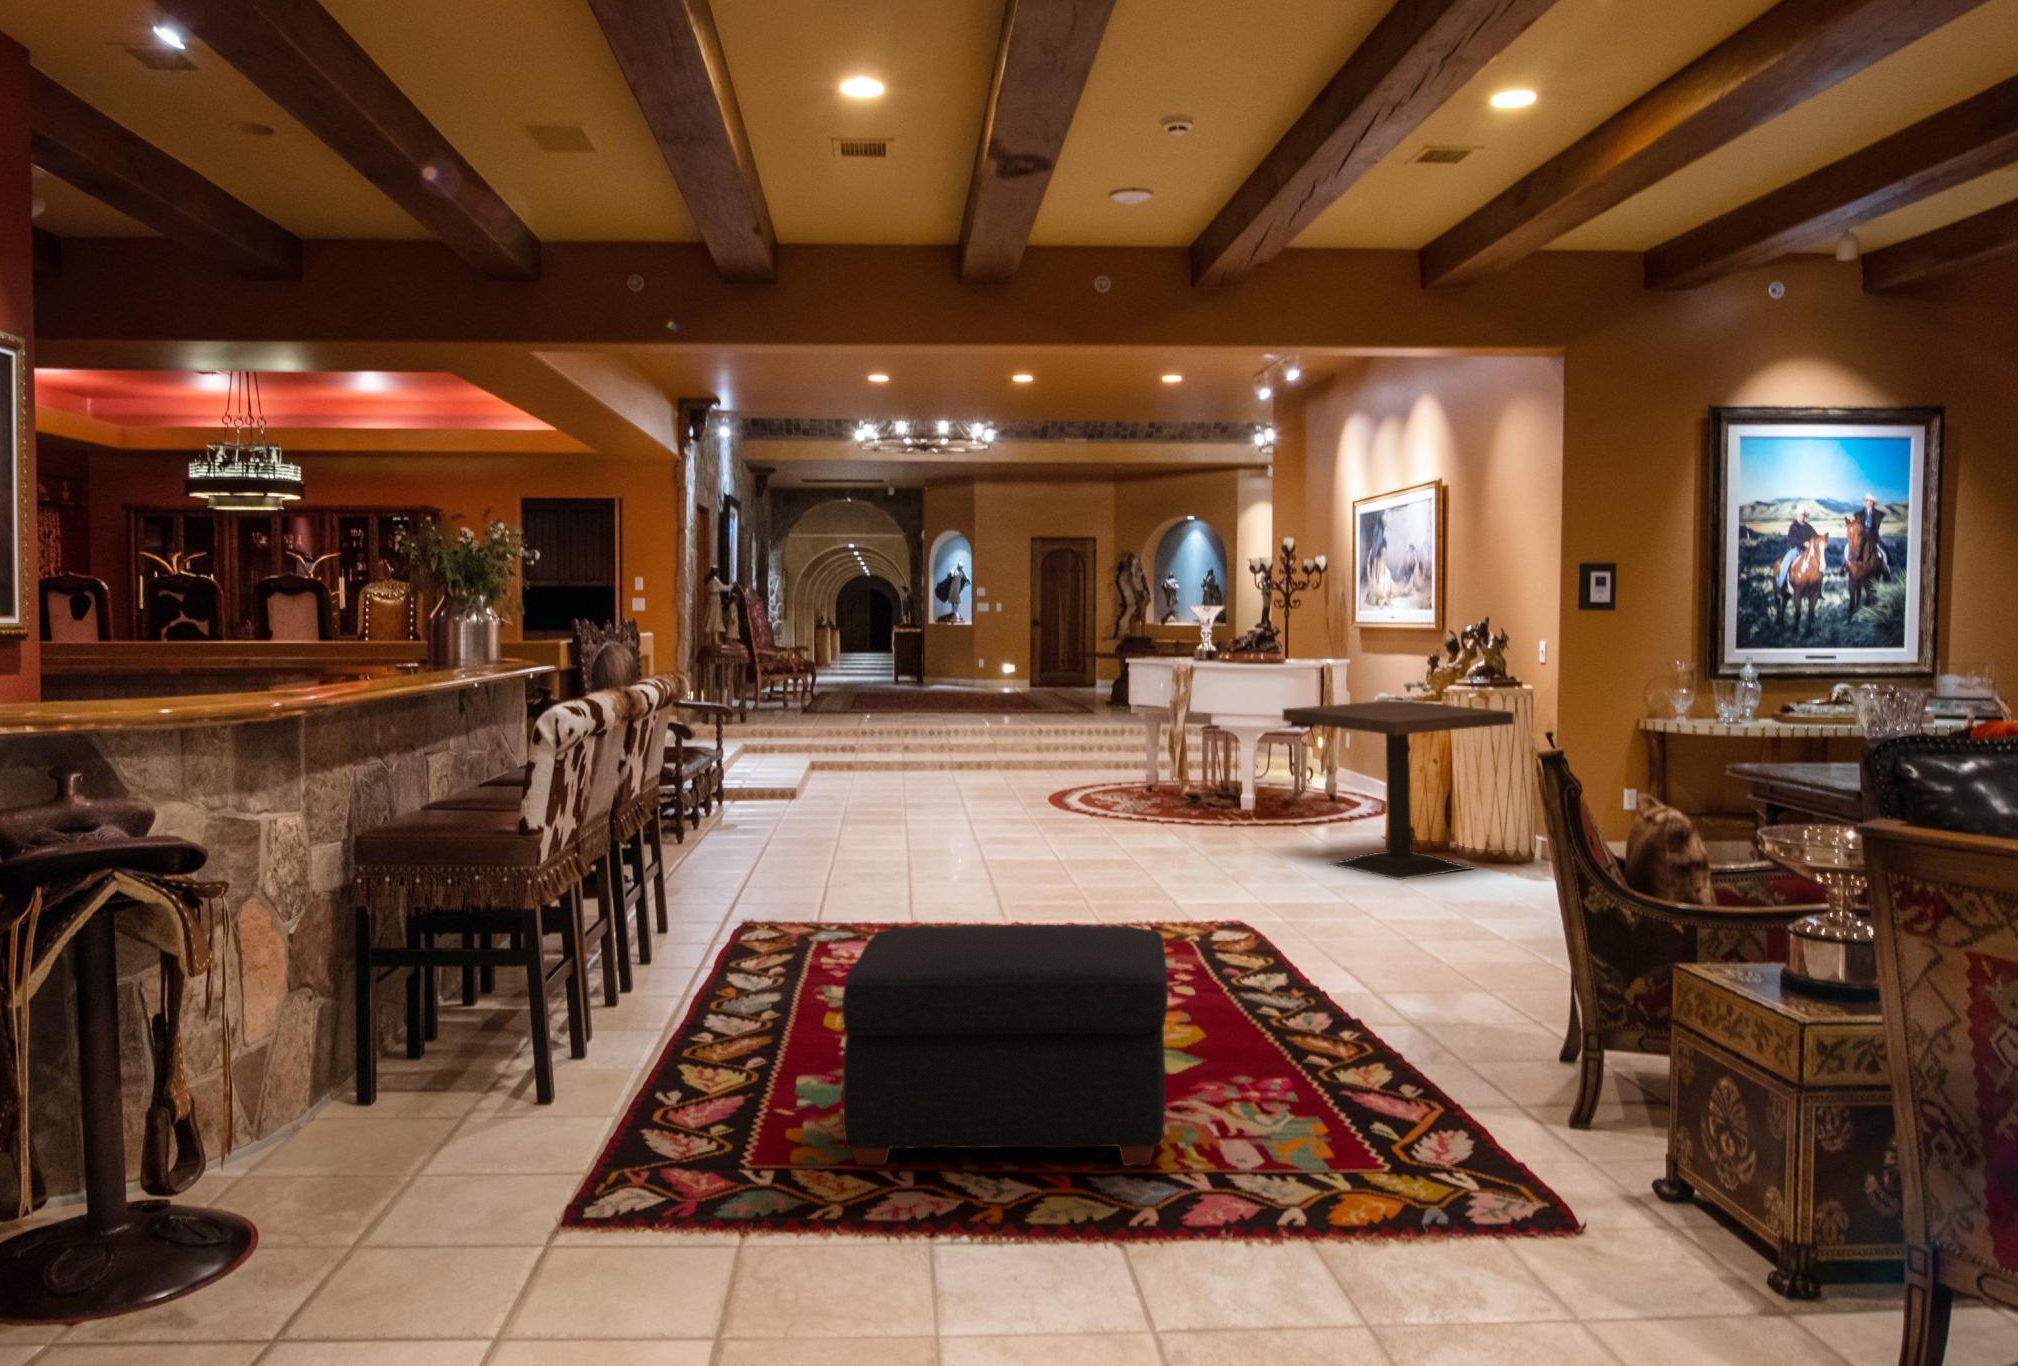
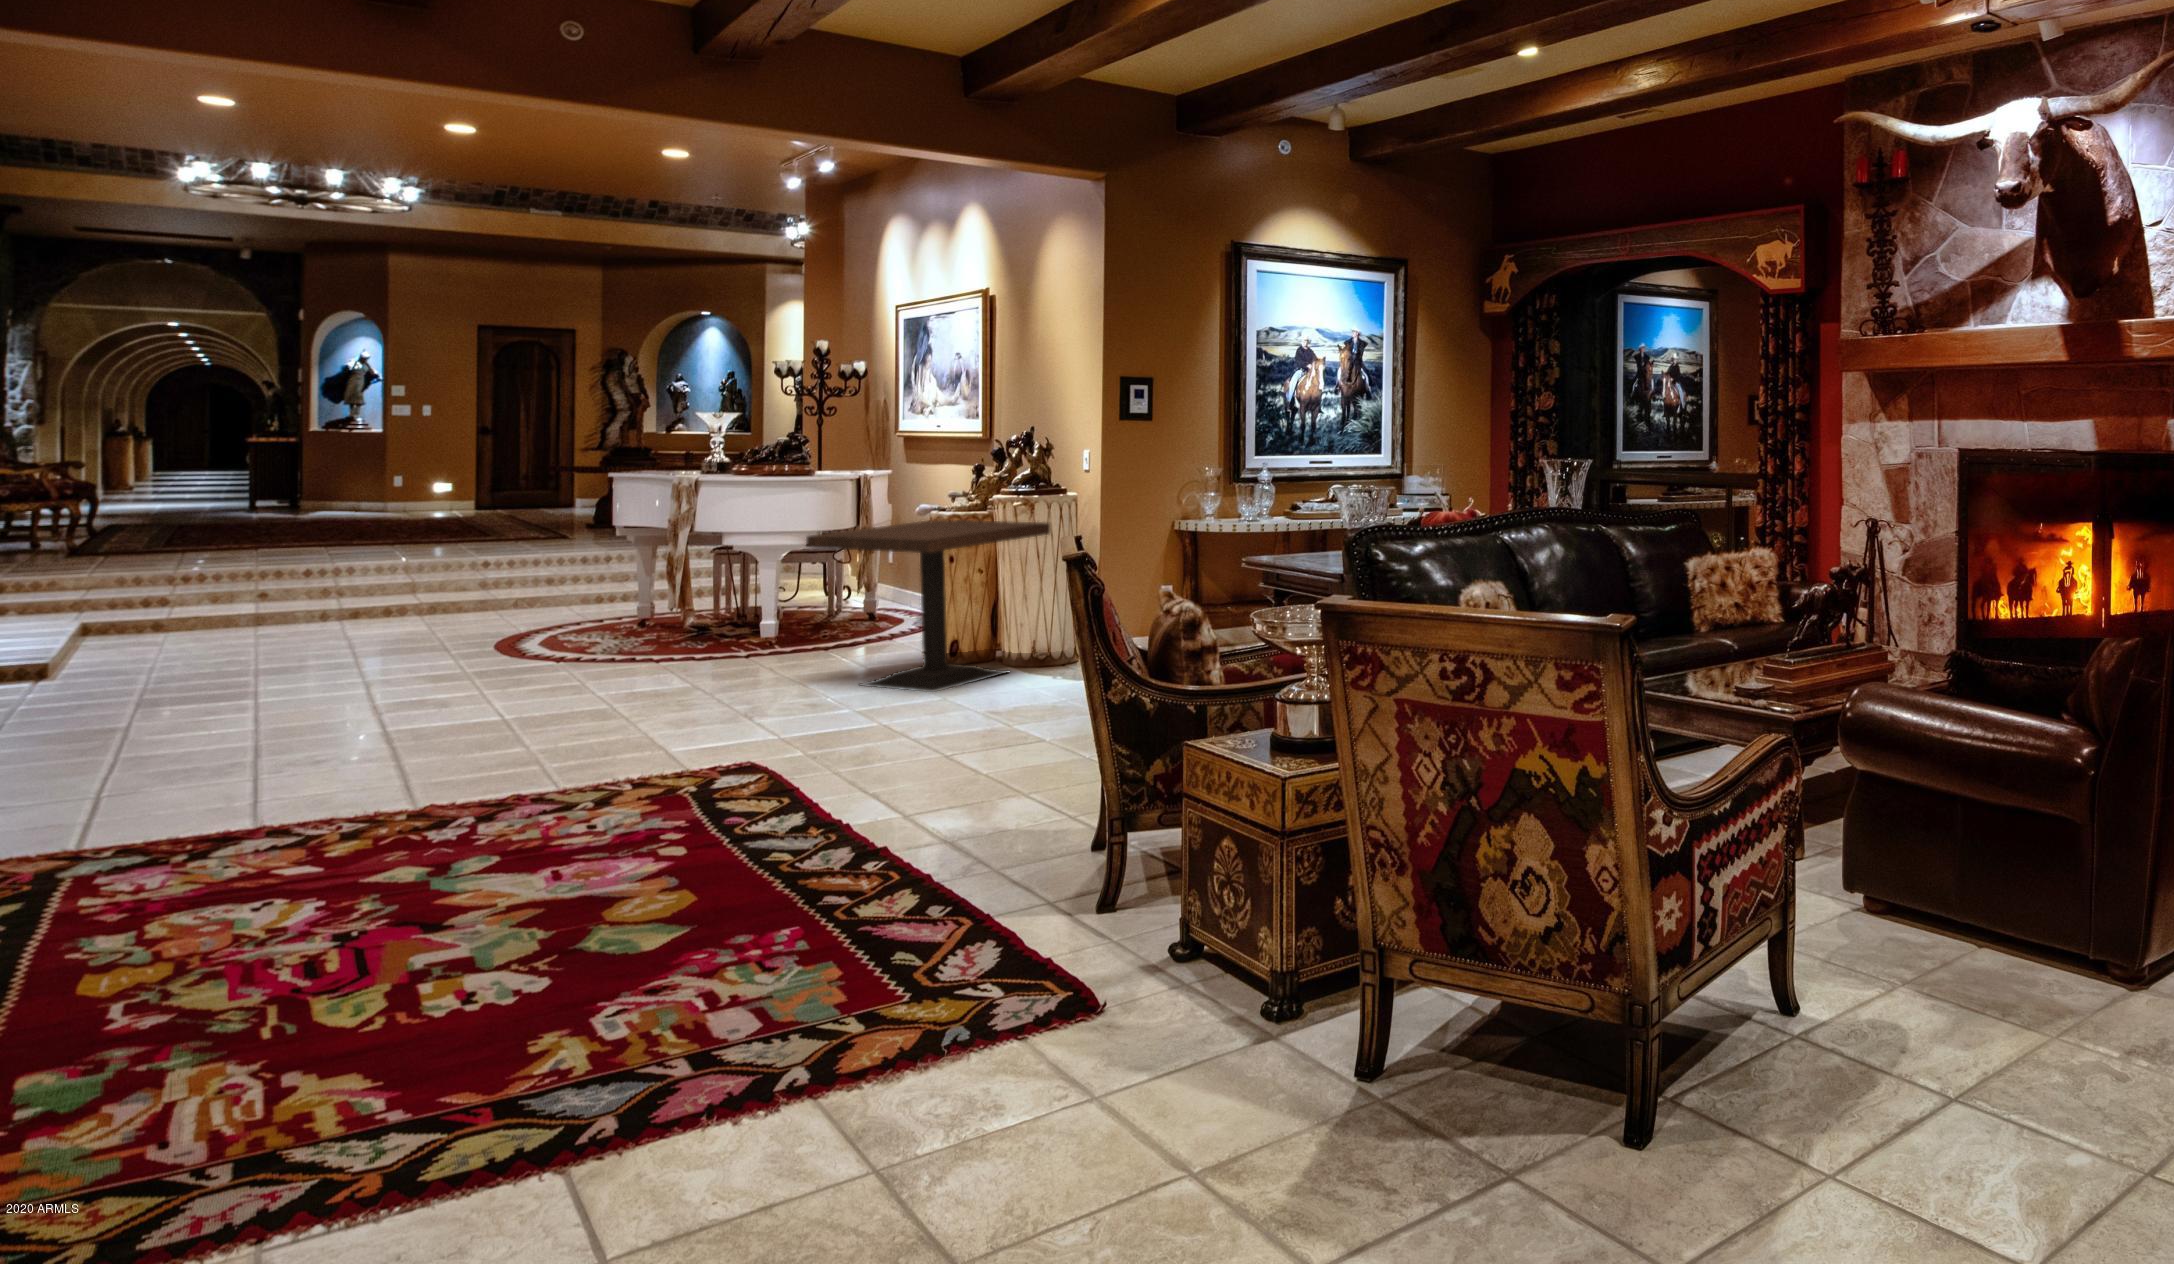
ottoman: present [842,925,1168,1166] -> none [84,794,627,1179]

